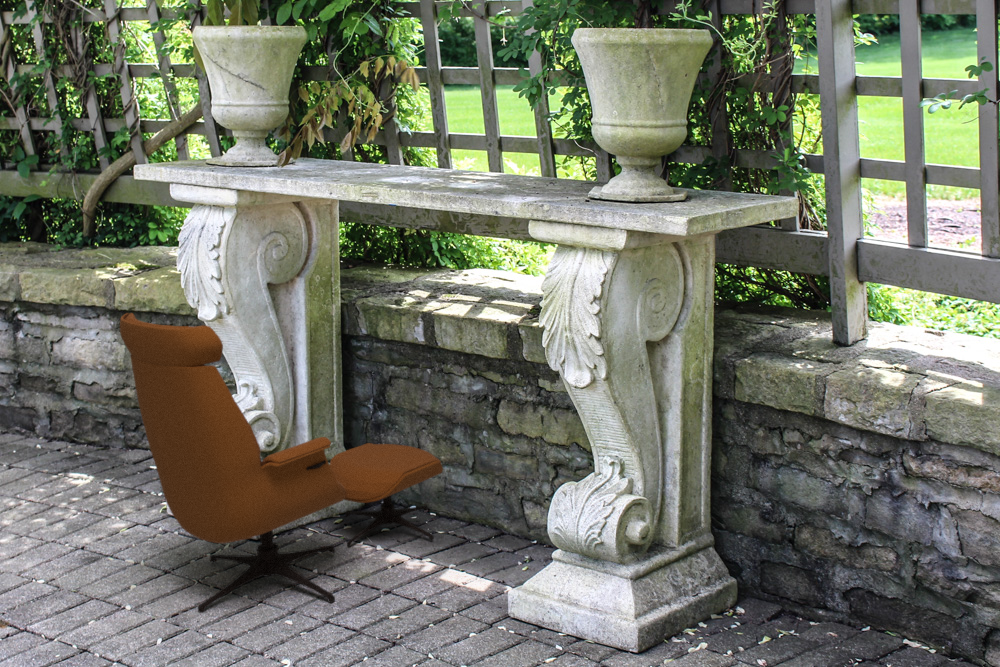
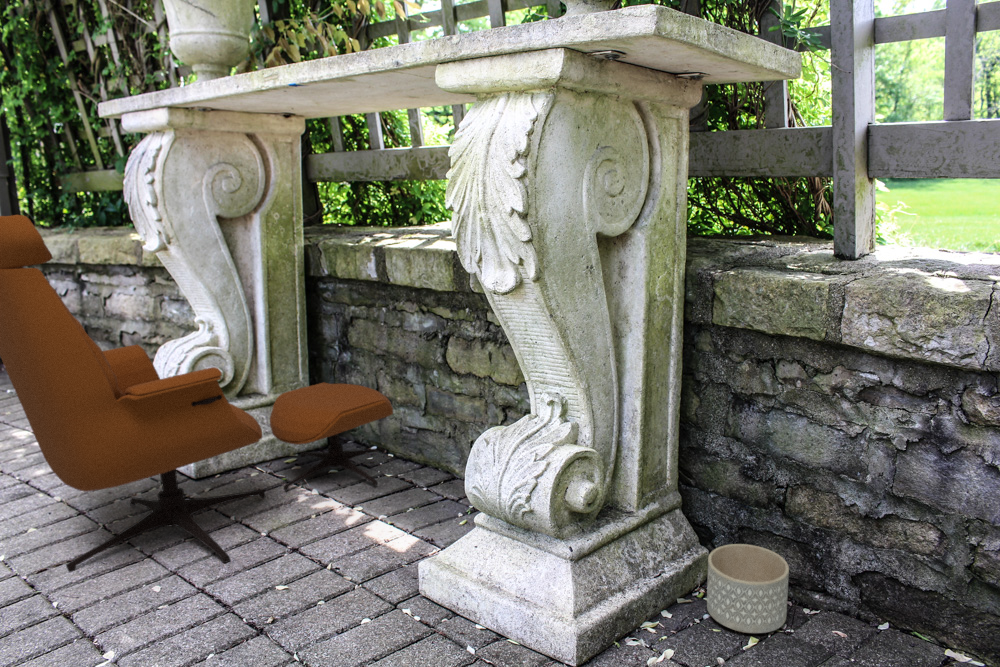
planter: none [733,570,793,633] -> present [707,544,789,633]

